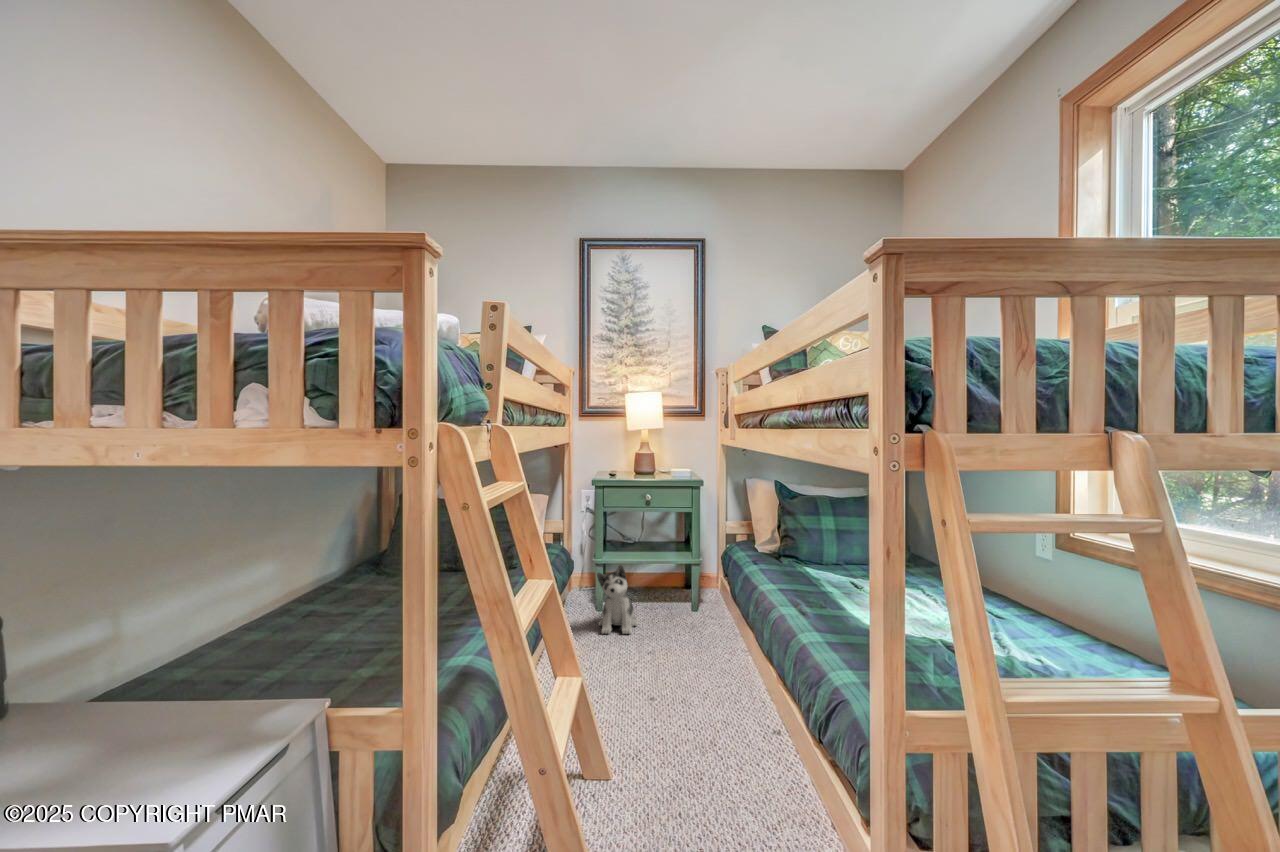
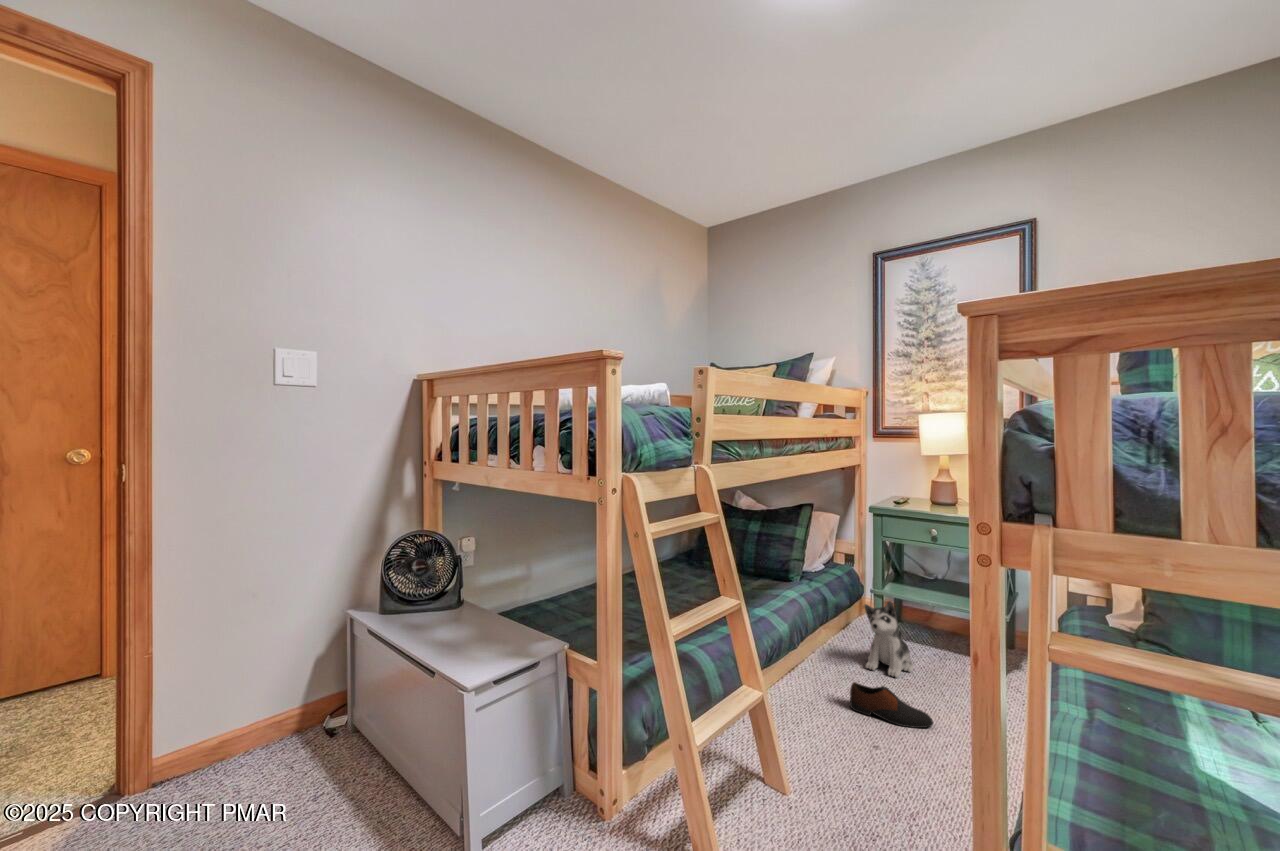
shoe: none [610,642,680,674] -> present [850,682,933,728]

